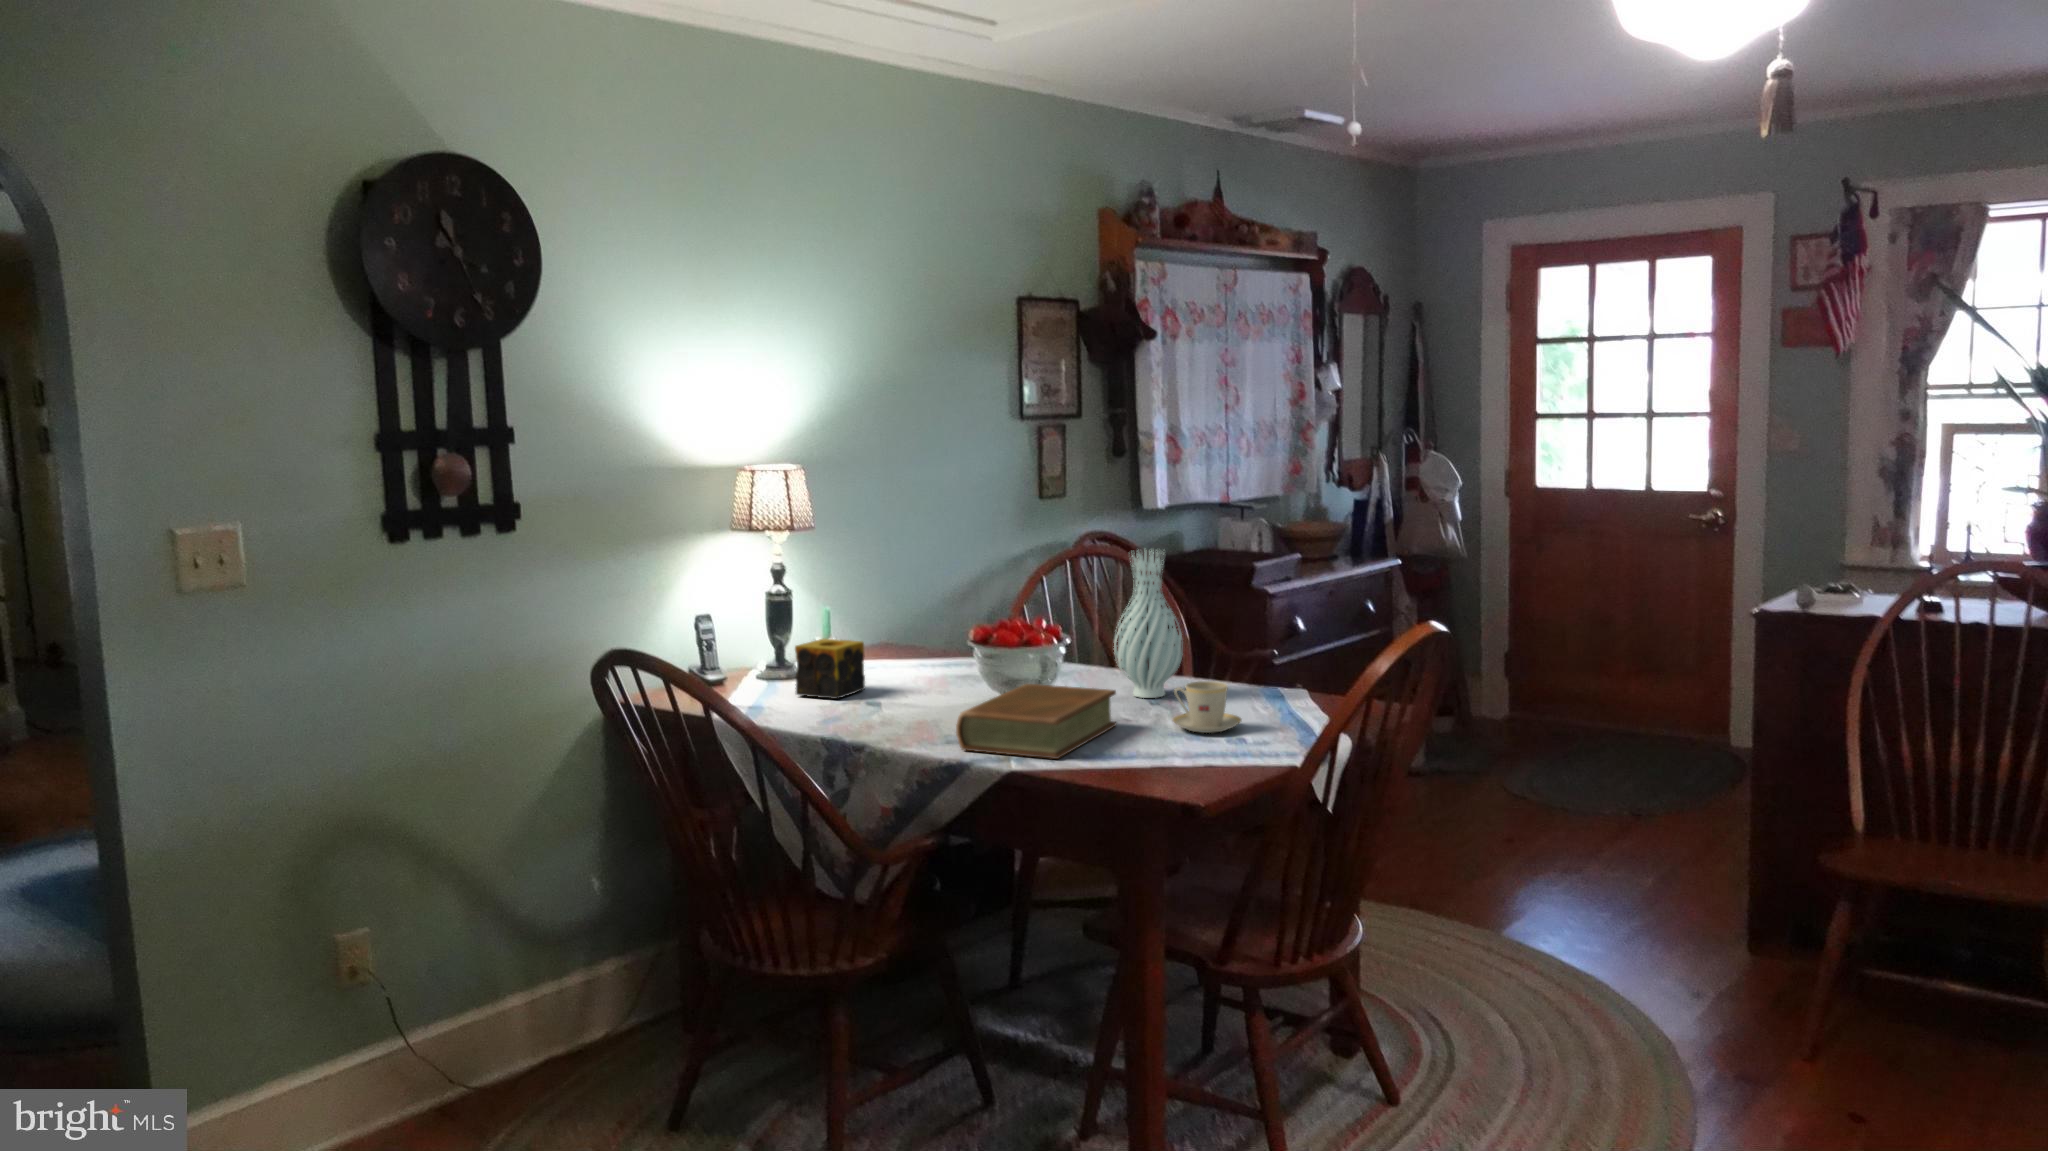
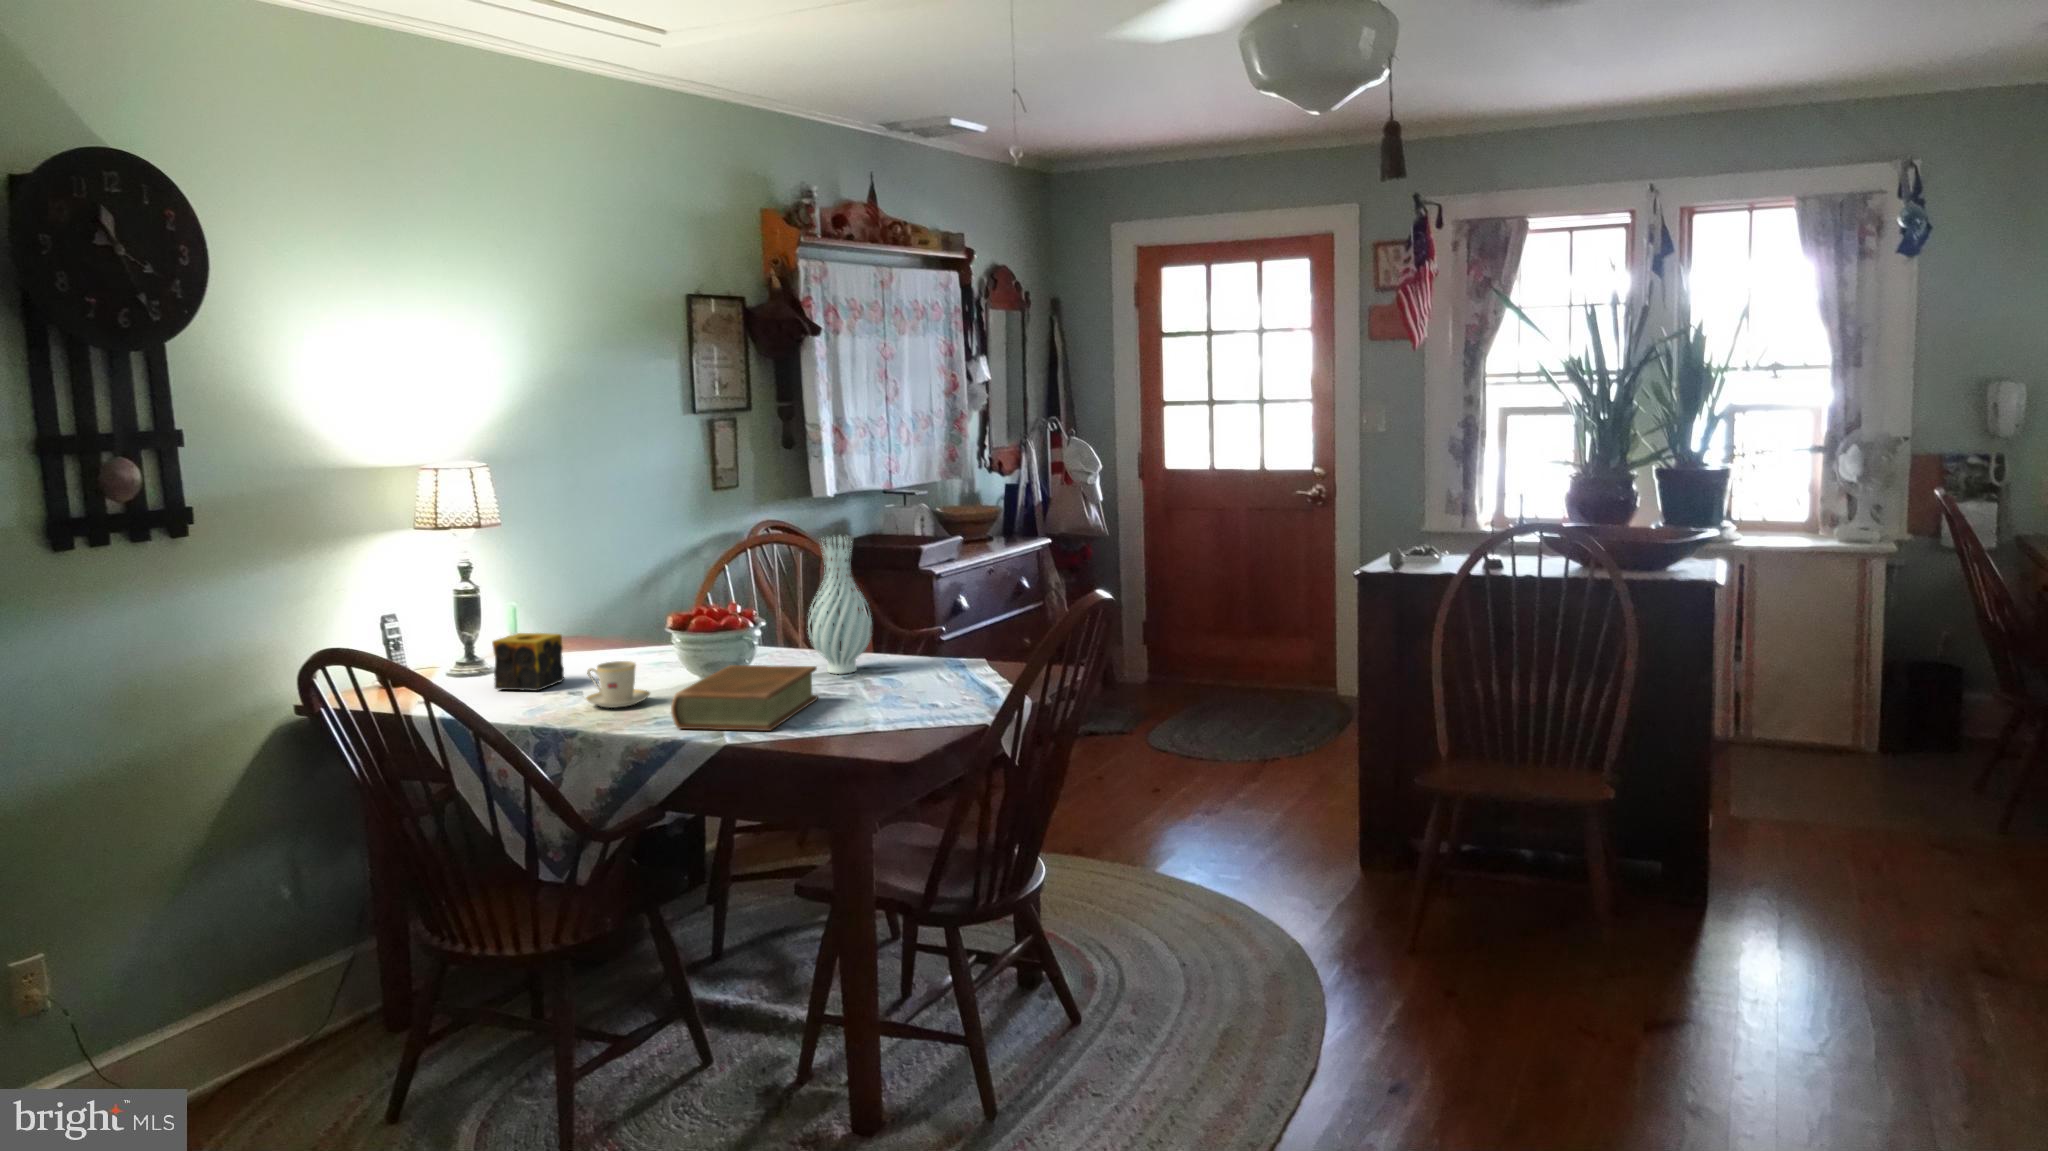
teacup: present [1172,681,1242,733] -> present [586,661,650,708]

